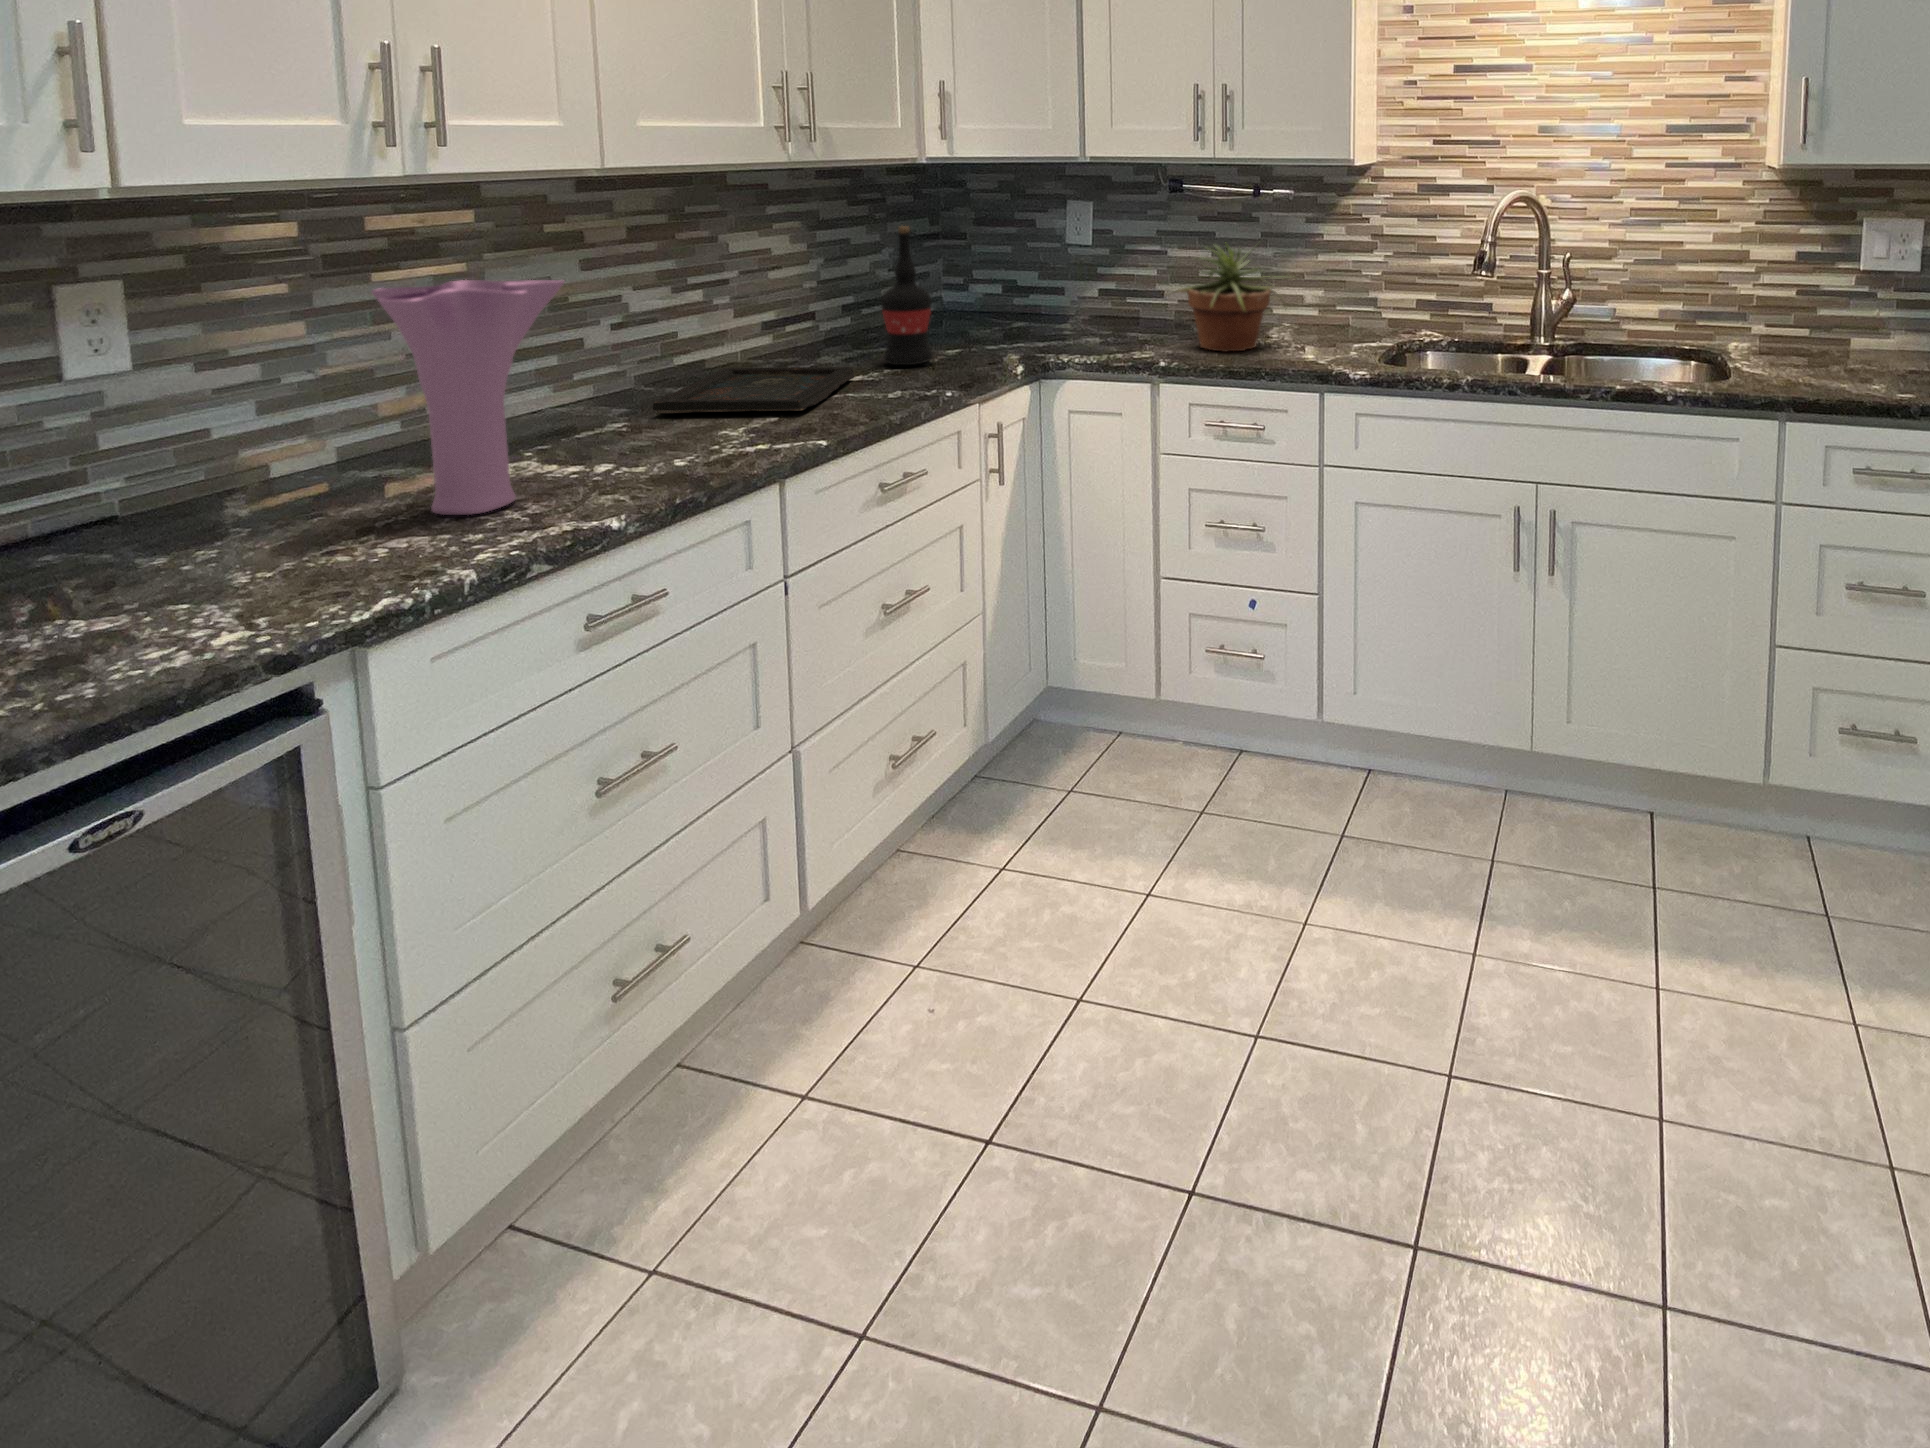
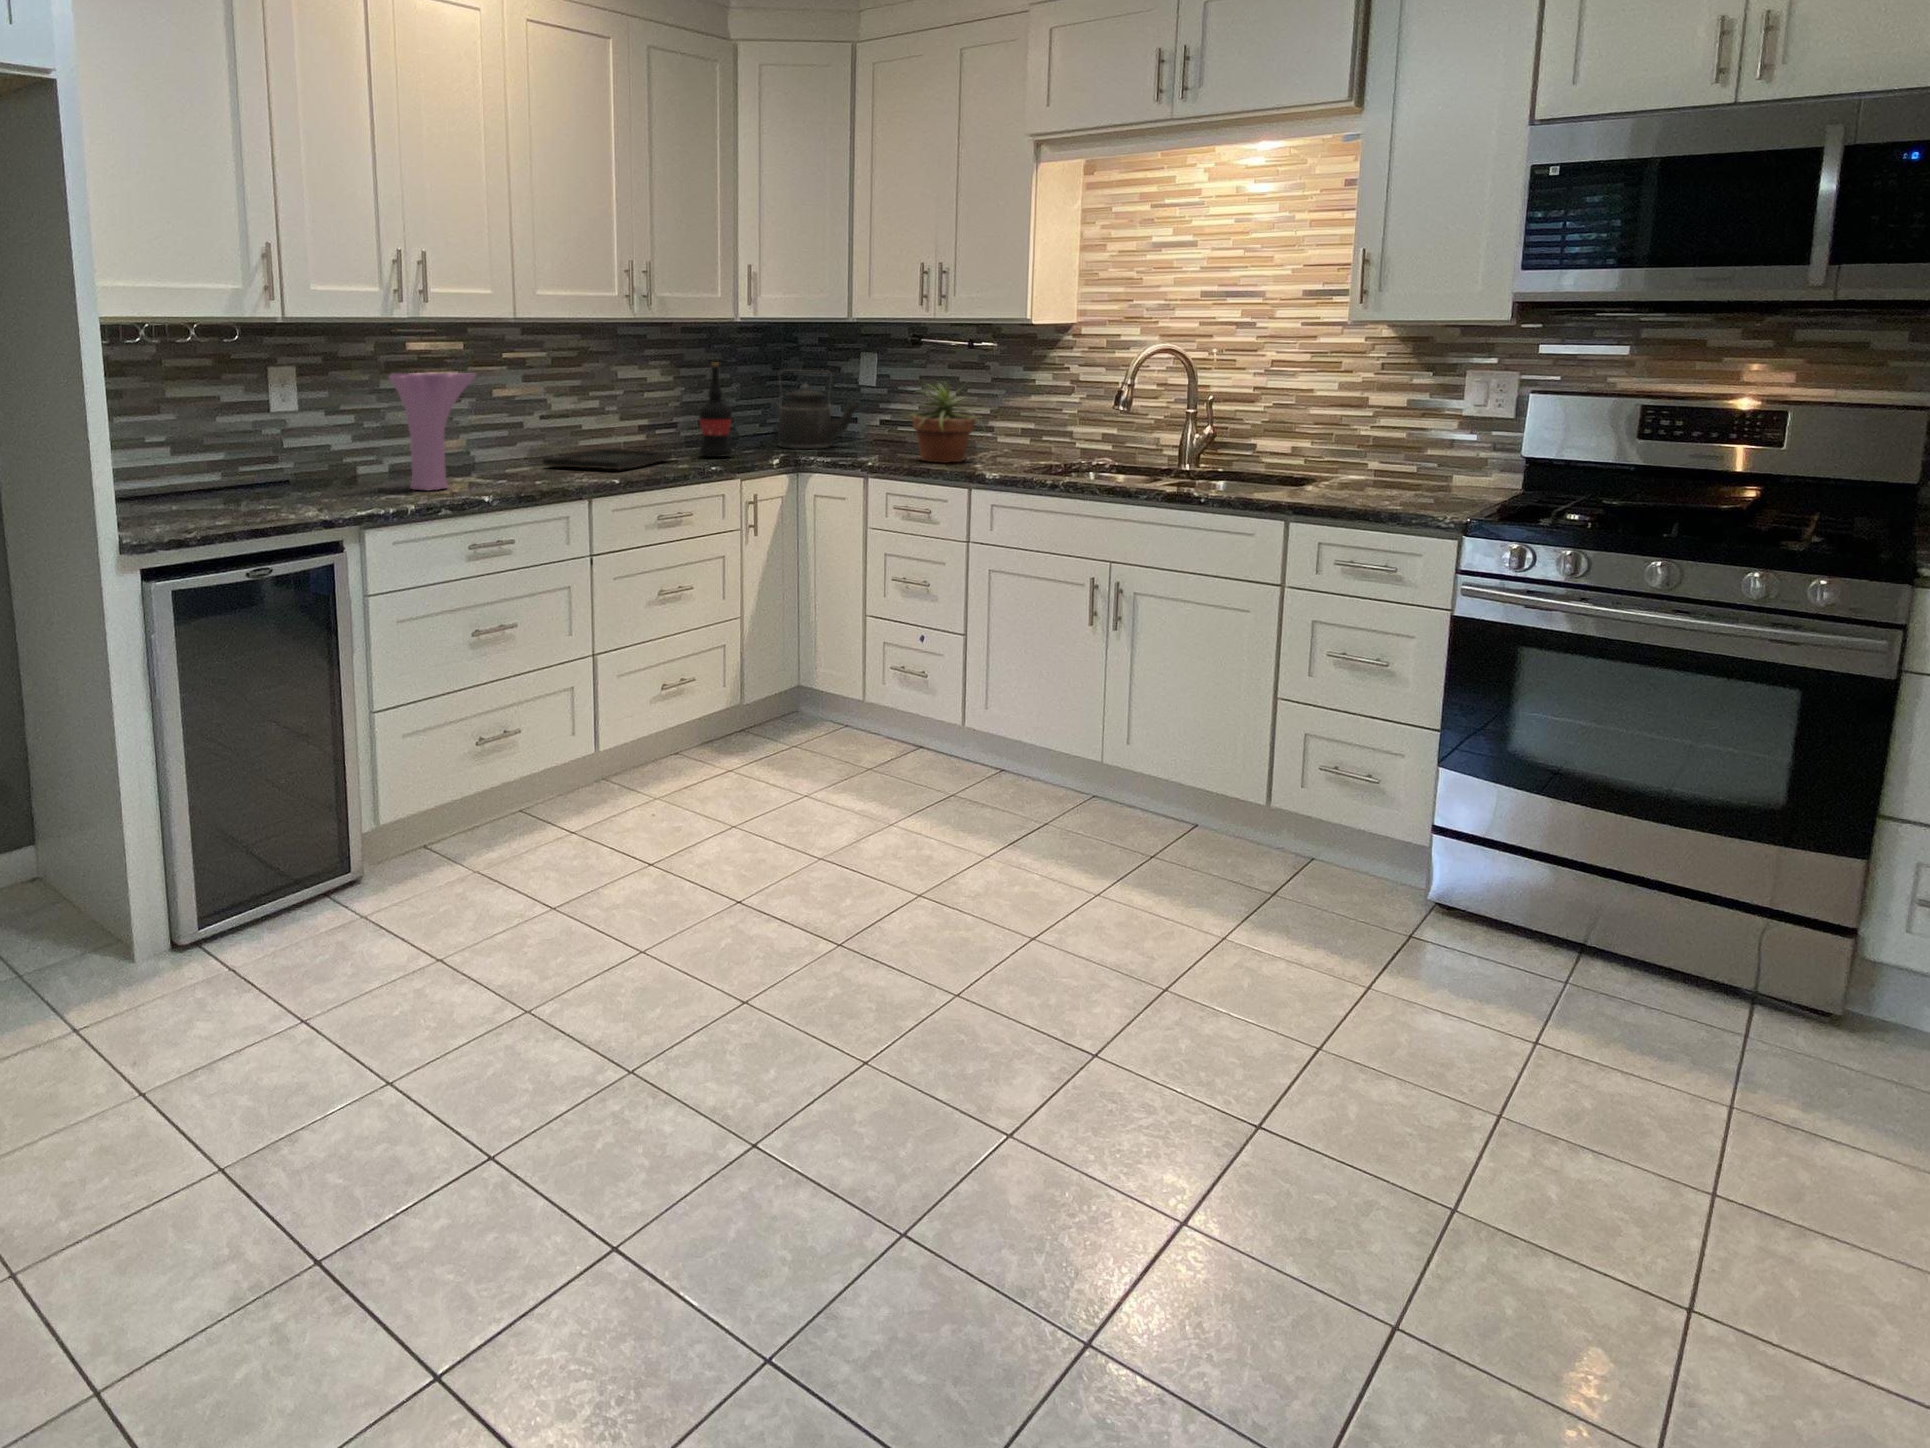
kettle: none [963,227,1076,337] -> present [778,384,858,449]

